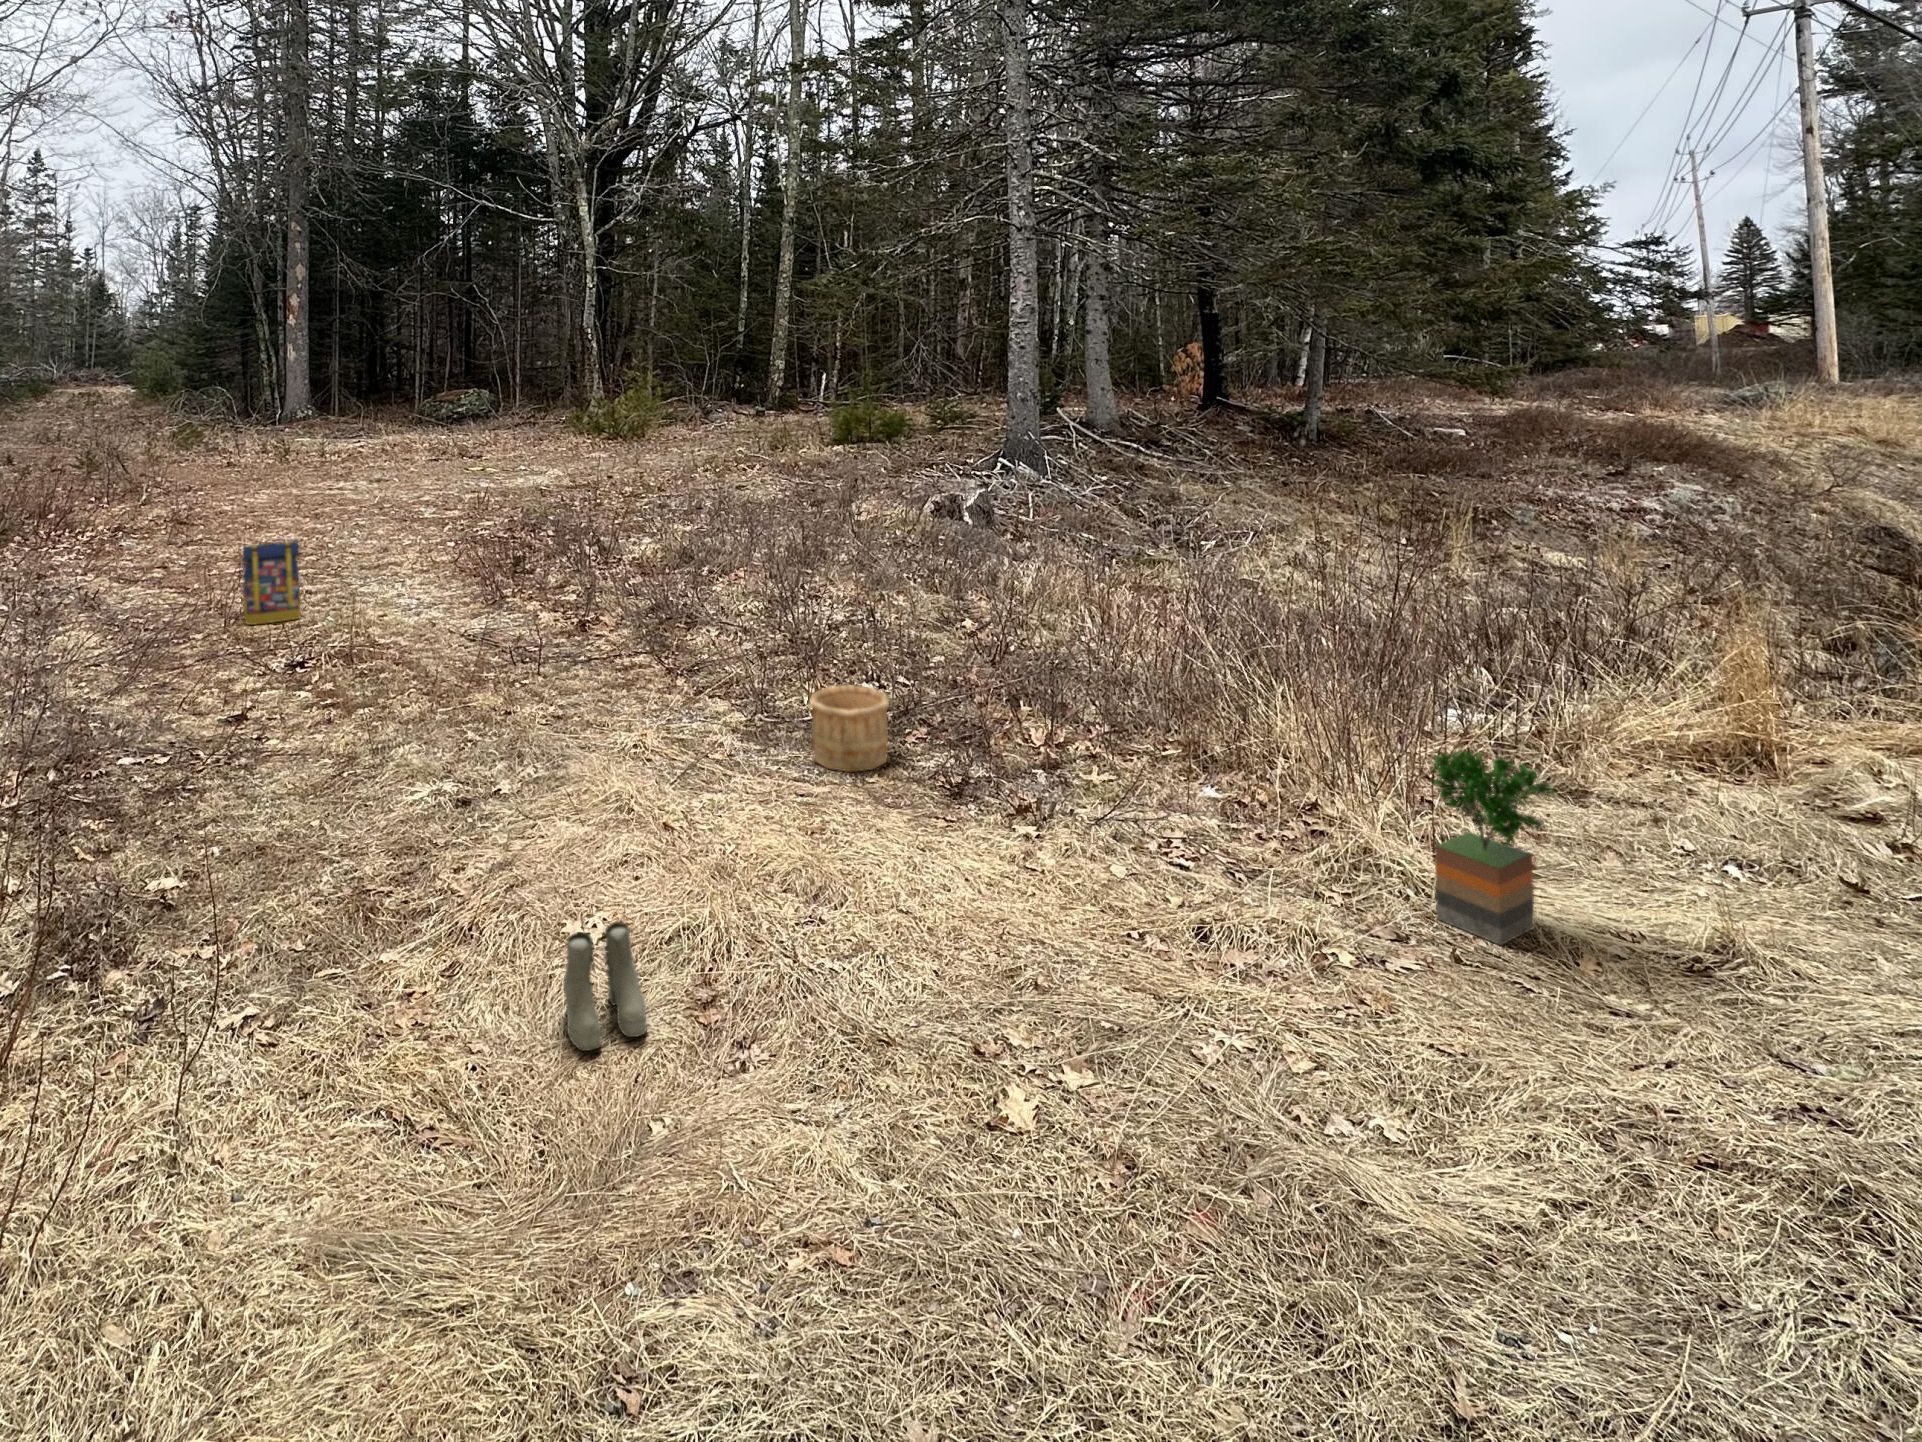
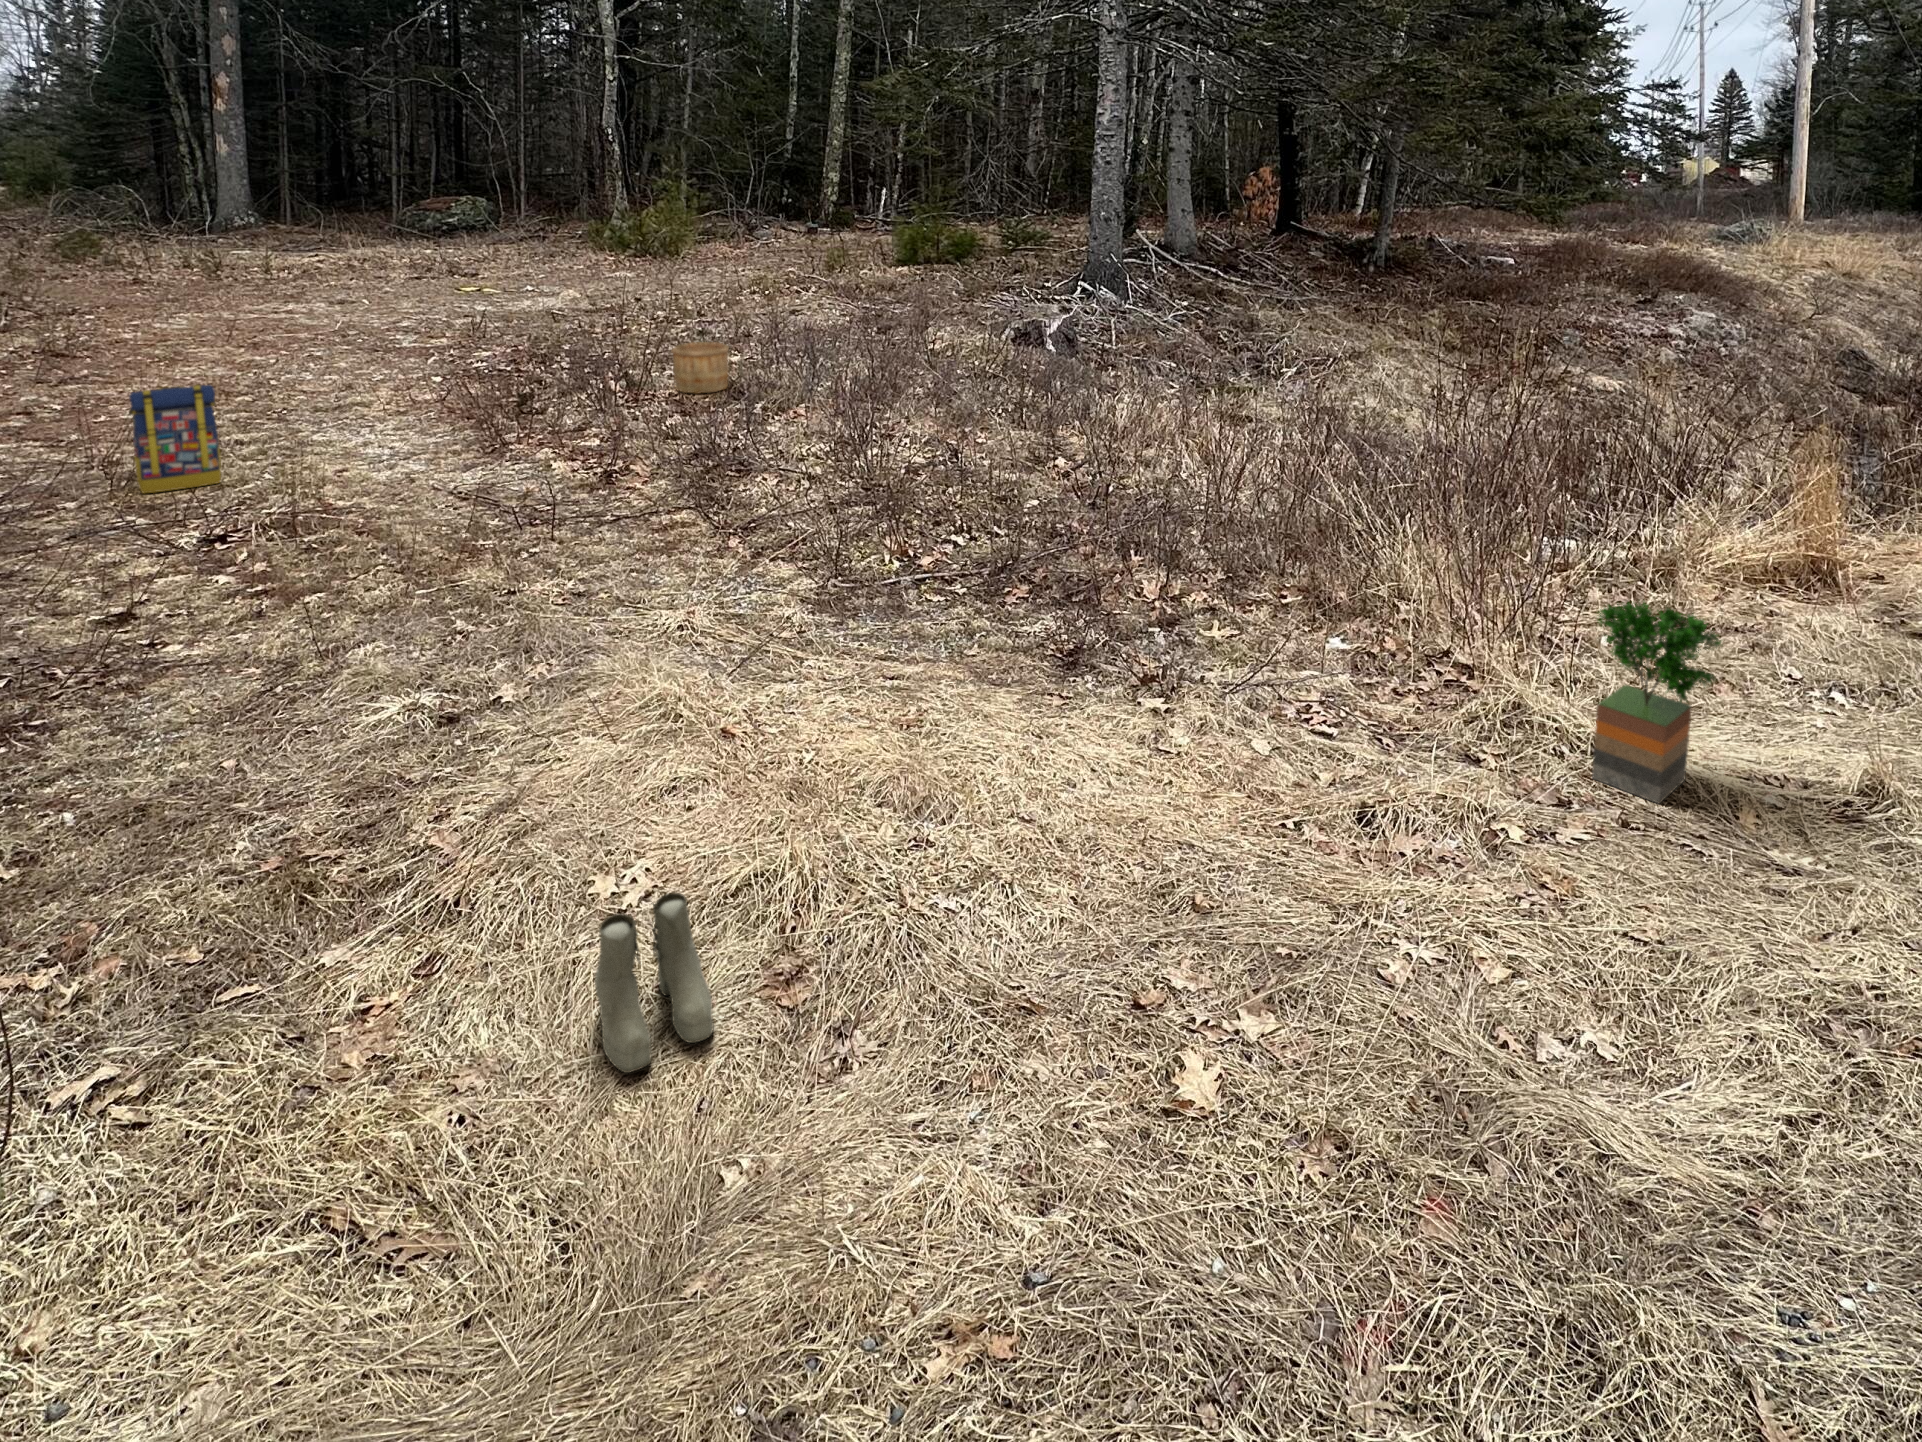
wooden bucket: present [809,685,889,772] -> present [672,342,729,394]

